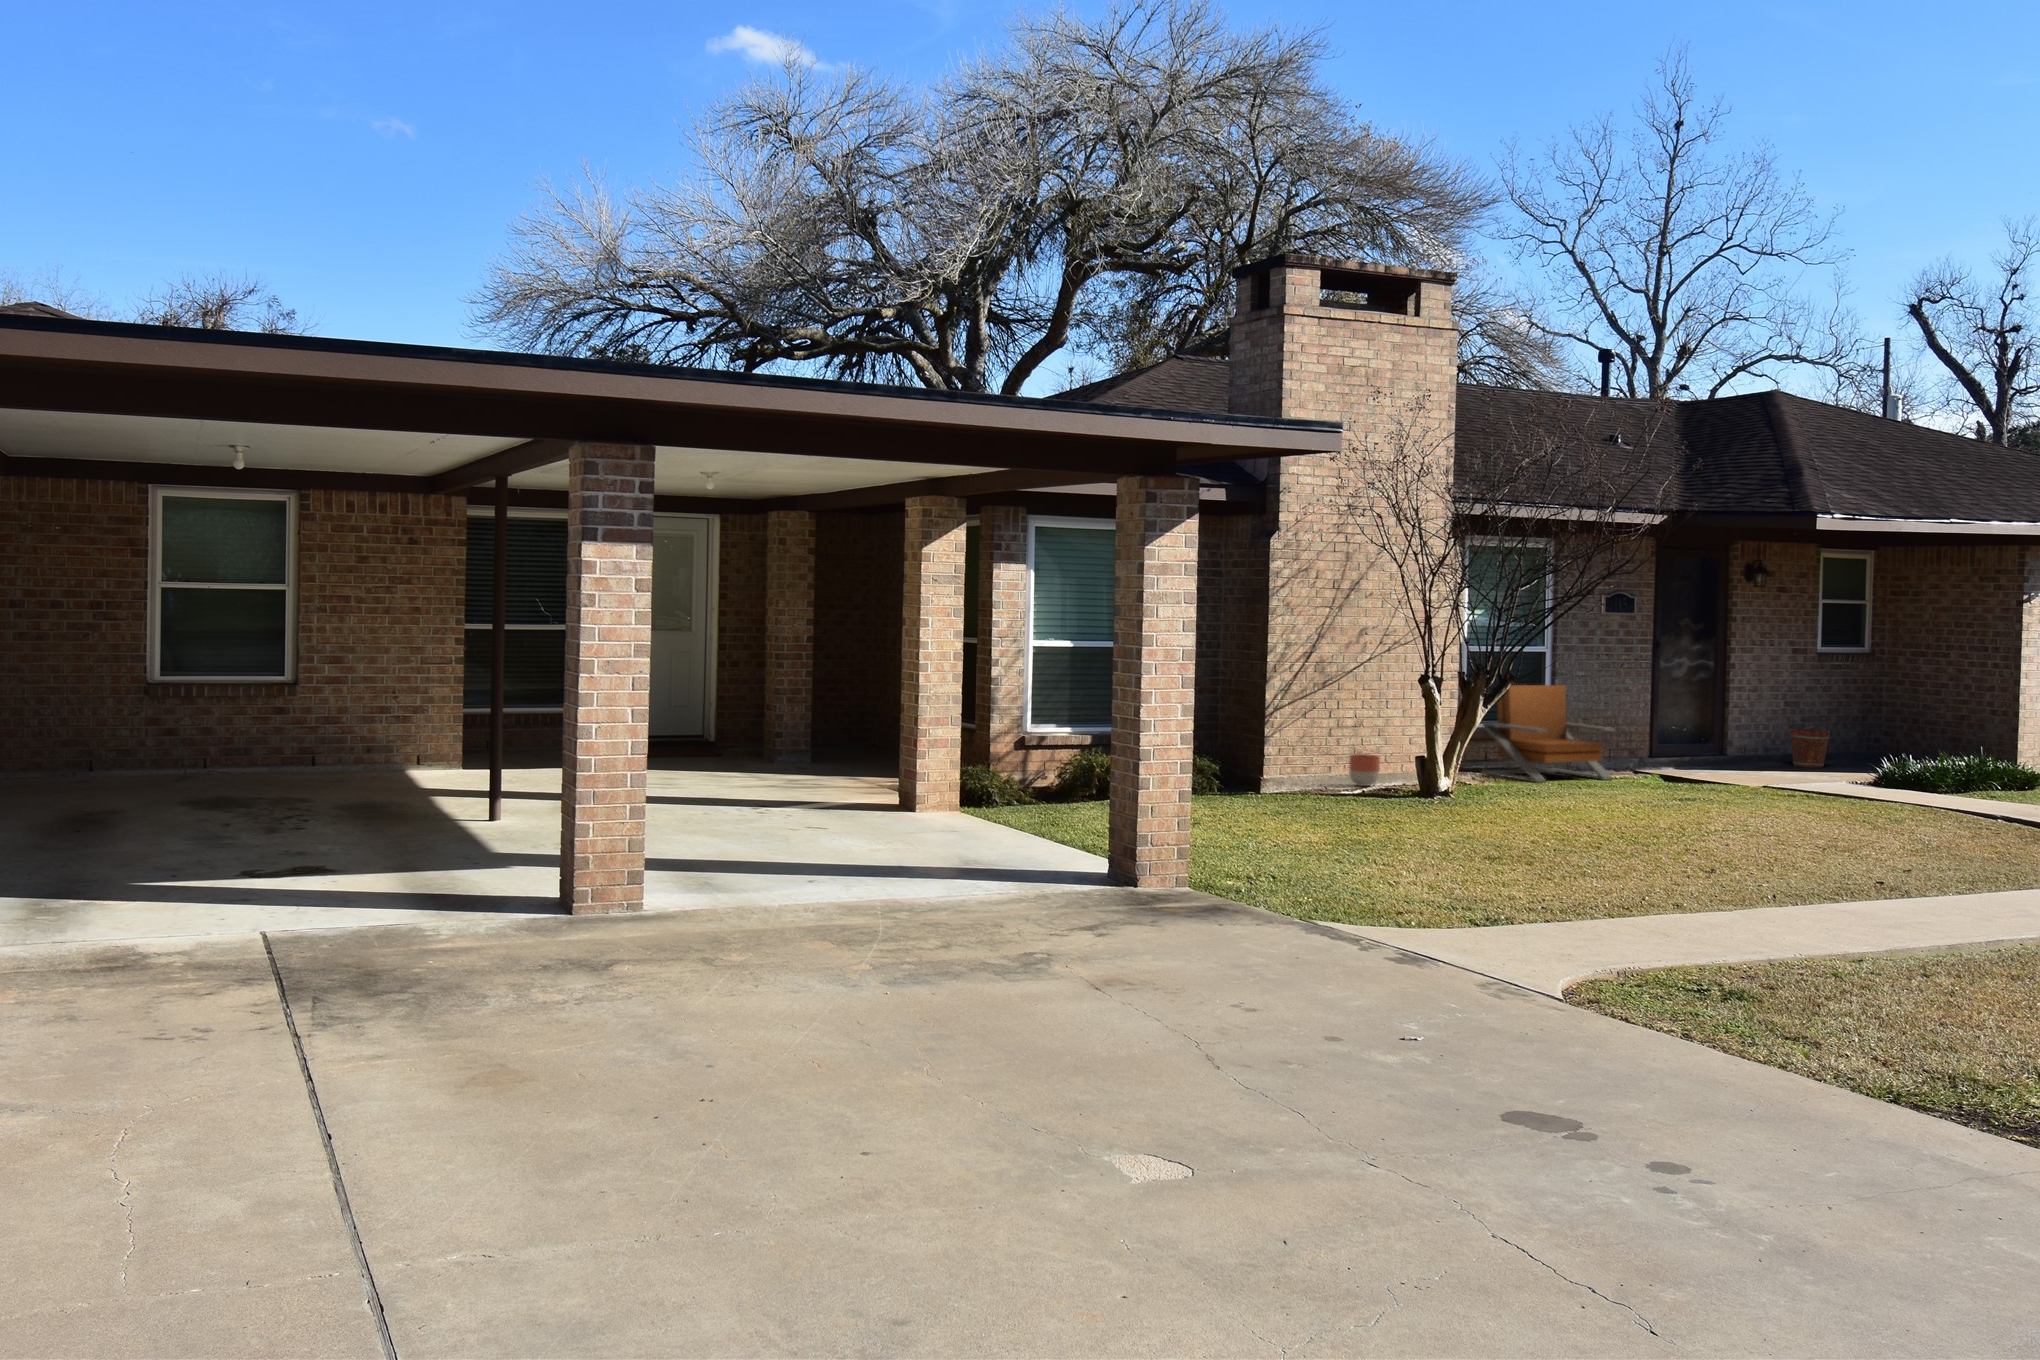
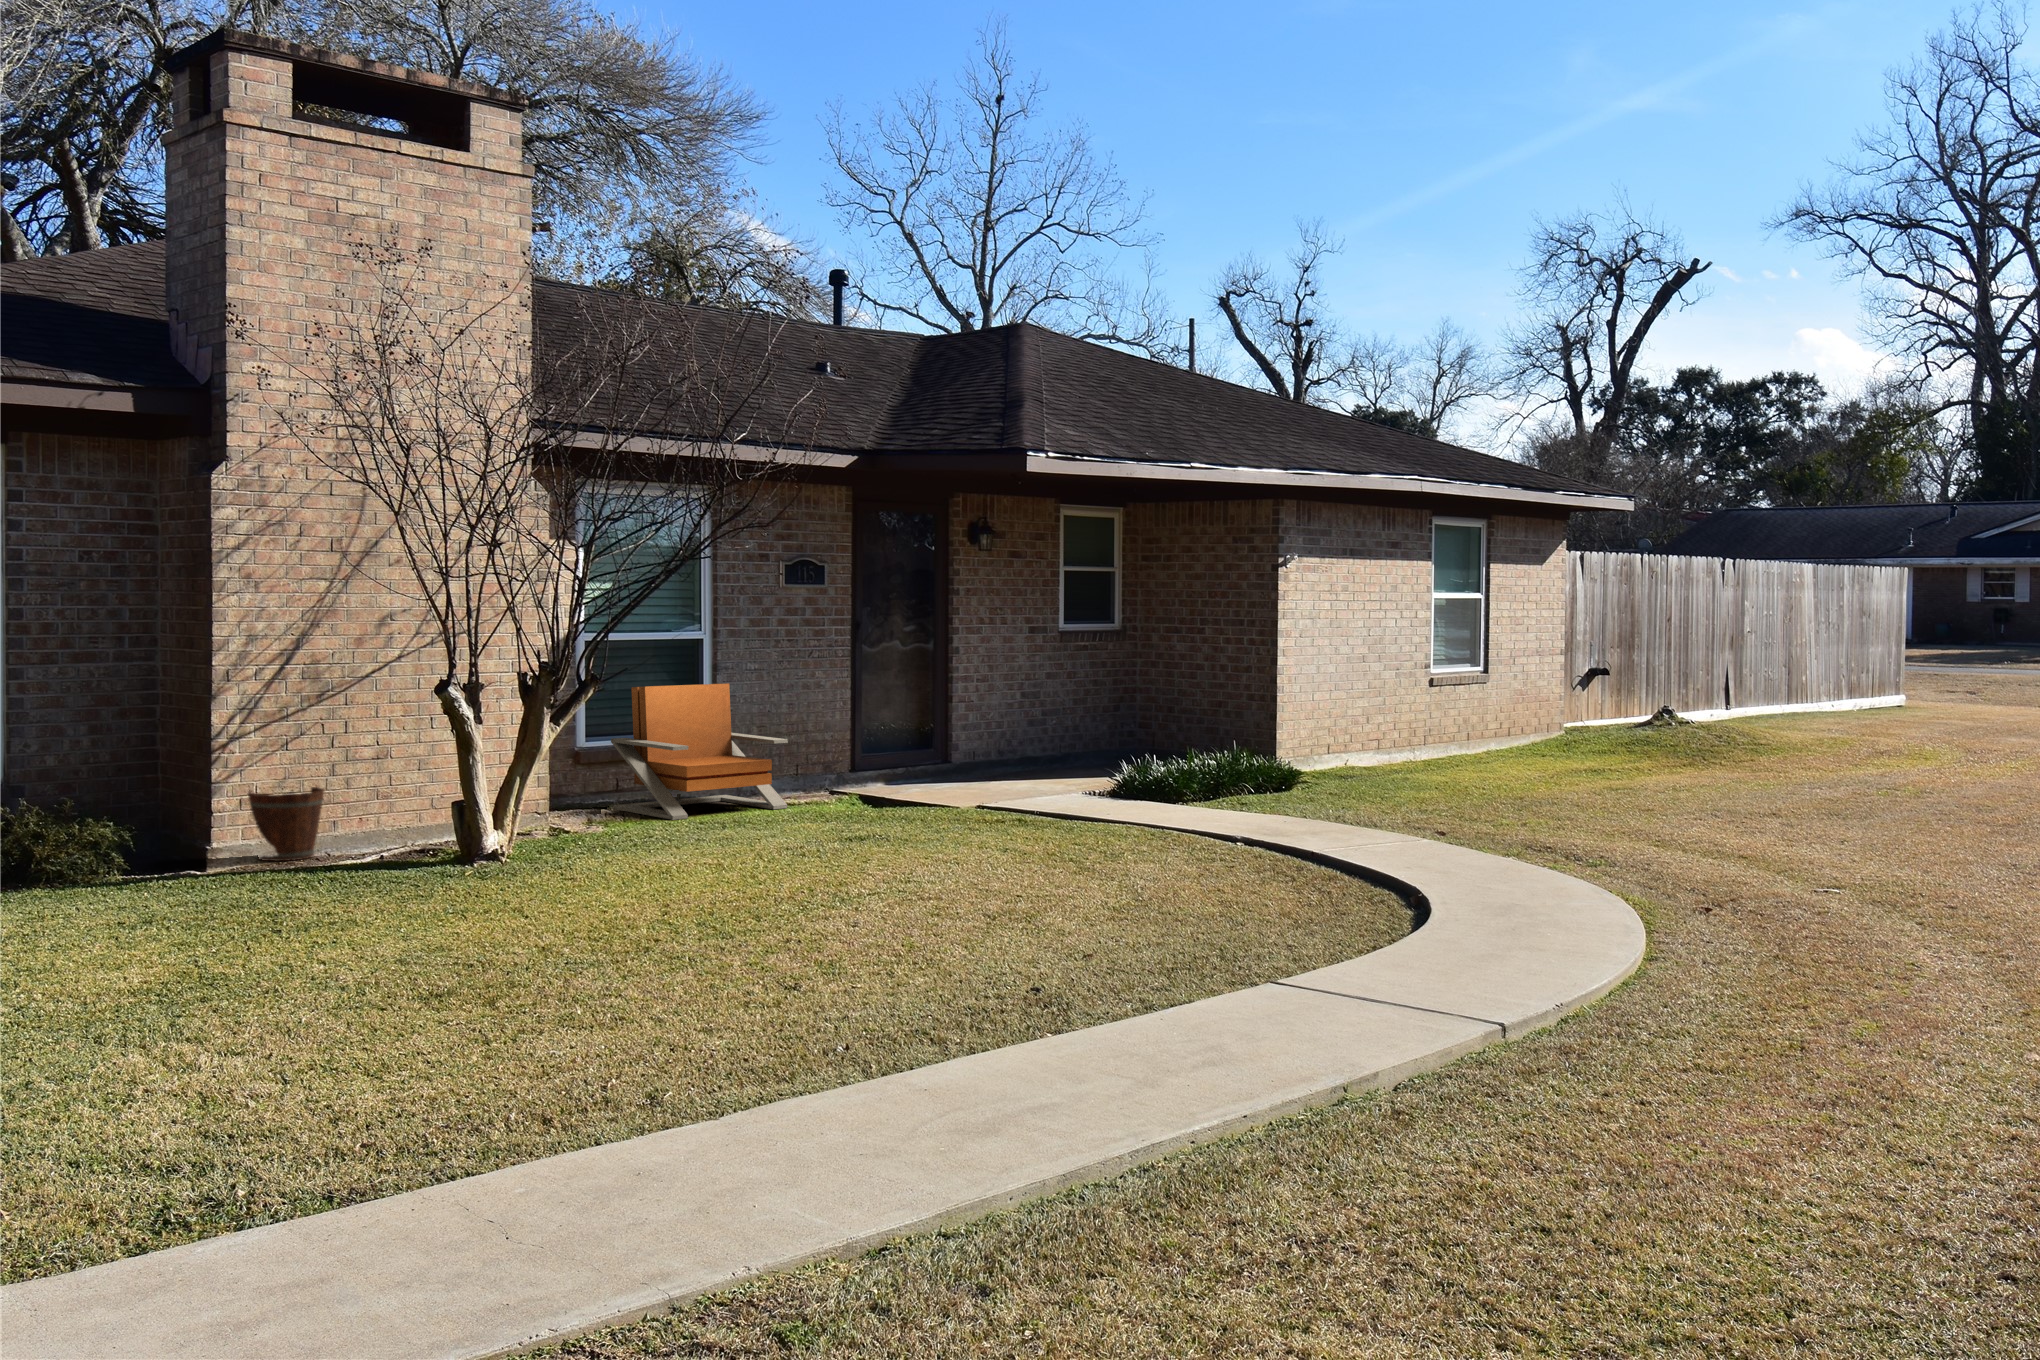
bucket: present [1790,727,1830,768] -> present [248,787,324,861]
planter: present [1349,754,1380,786] -> none [368,797,416,845]

